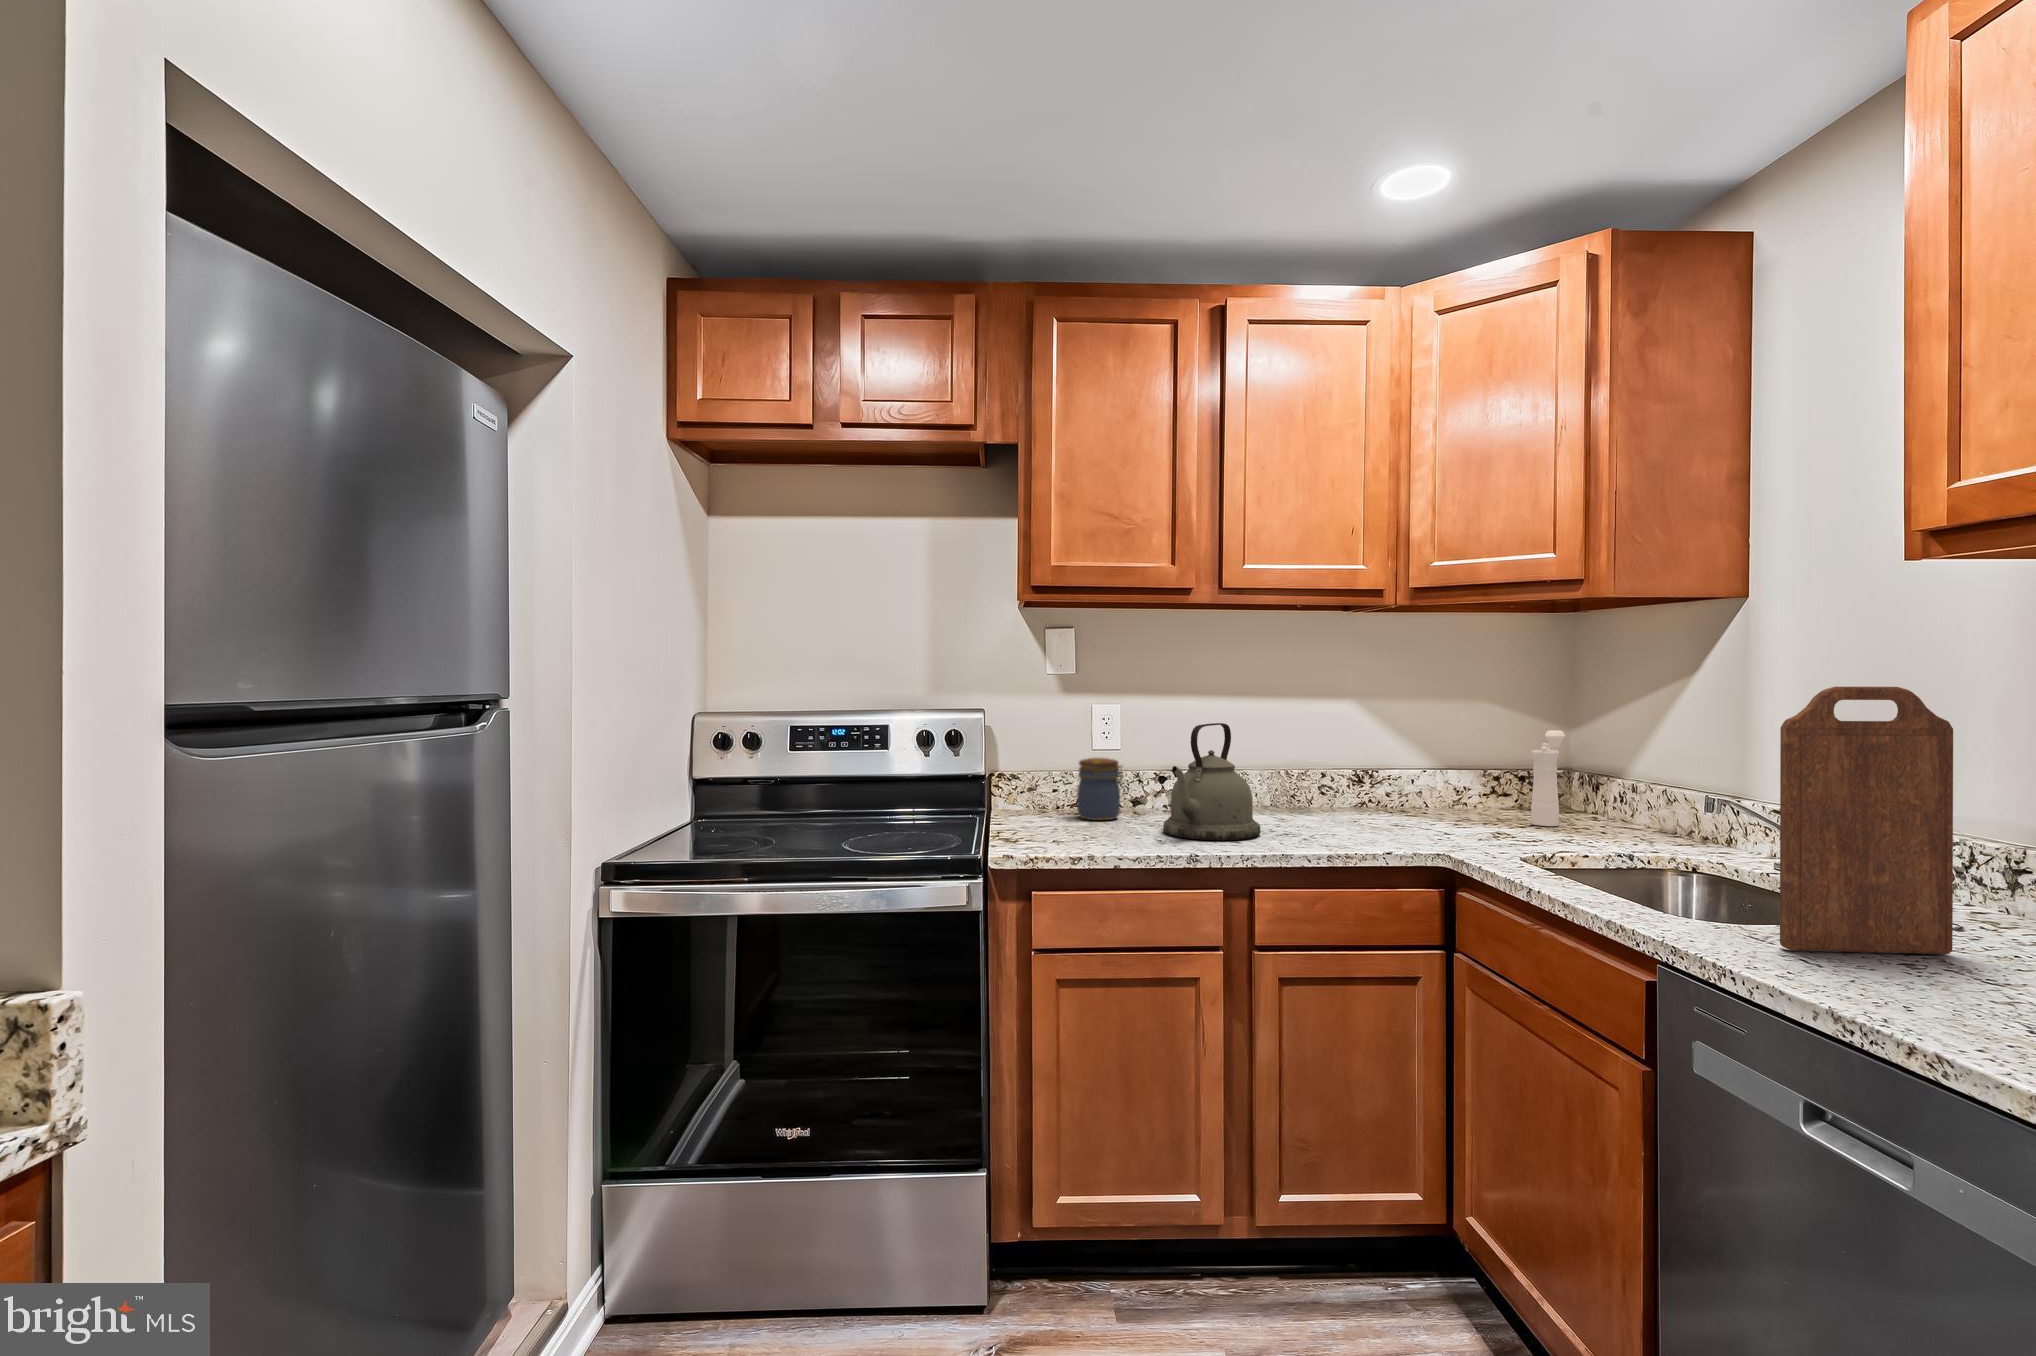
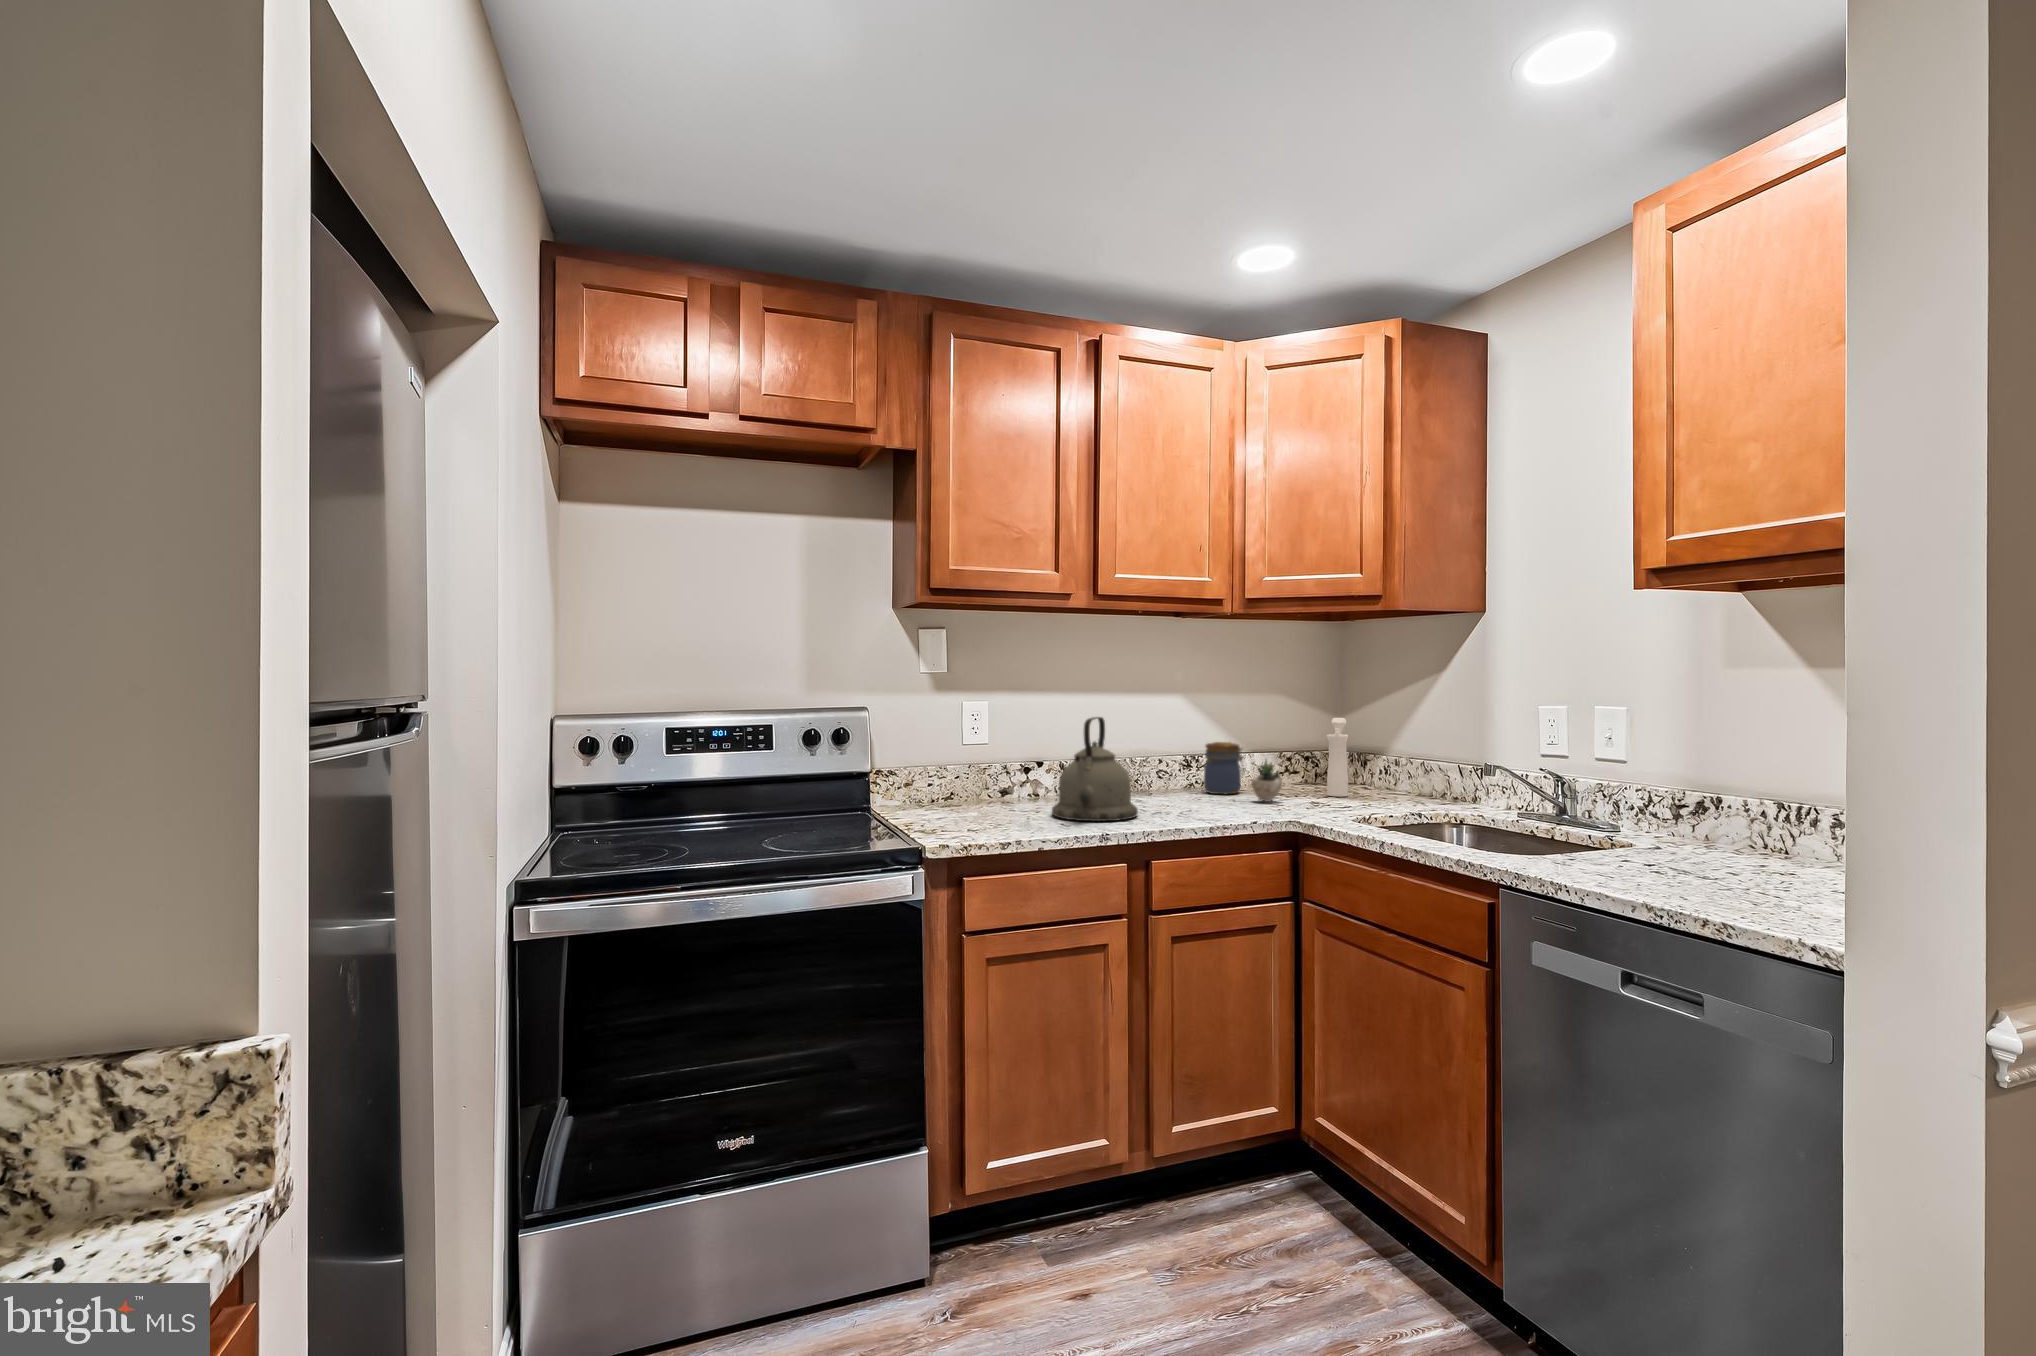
cutting board: present [1780,687,1953,954] -> none [1581,682,1676,870]
jar: present [1077,758,1125,820] -> present [1204,742,1244,794]
succulent plant: none [1422,774,1498,828] -> present [1252,759,1282,802]

